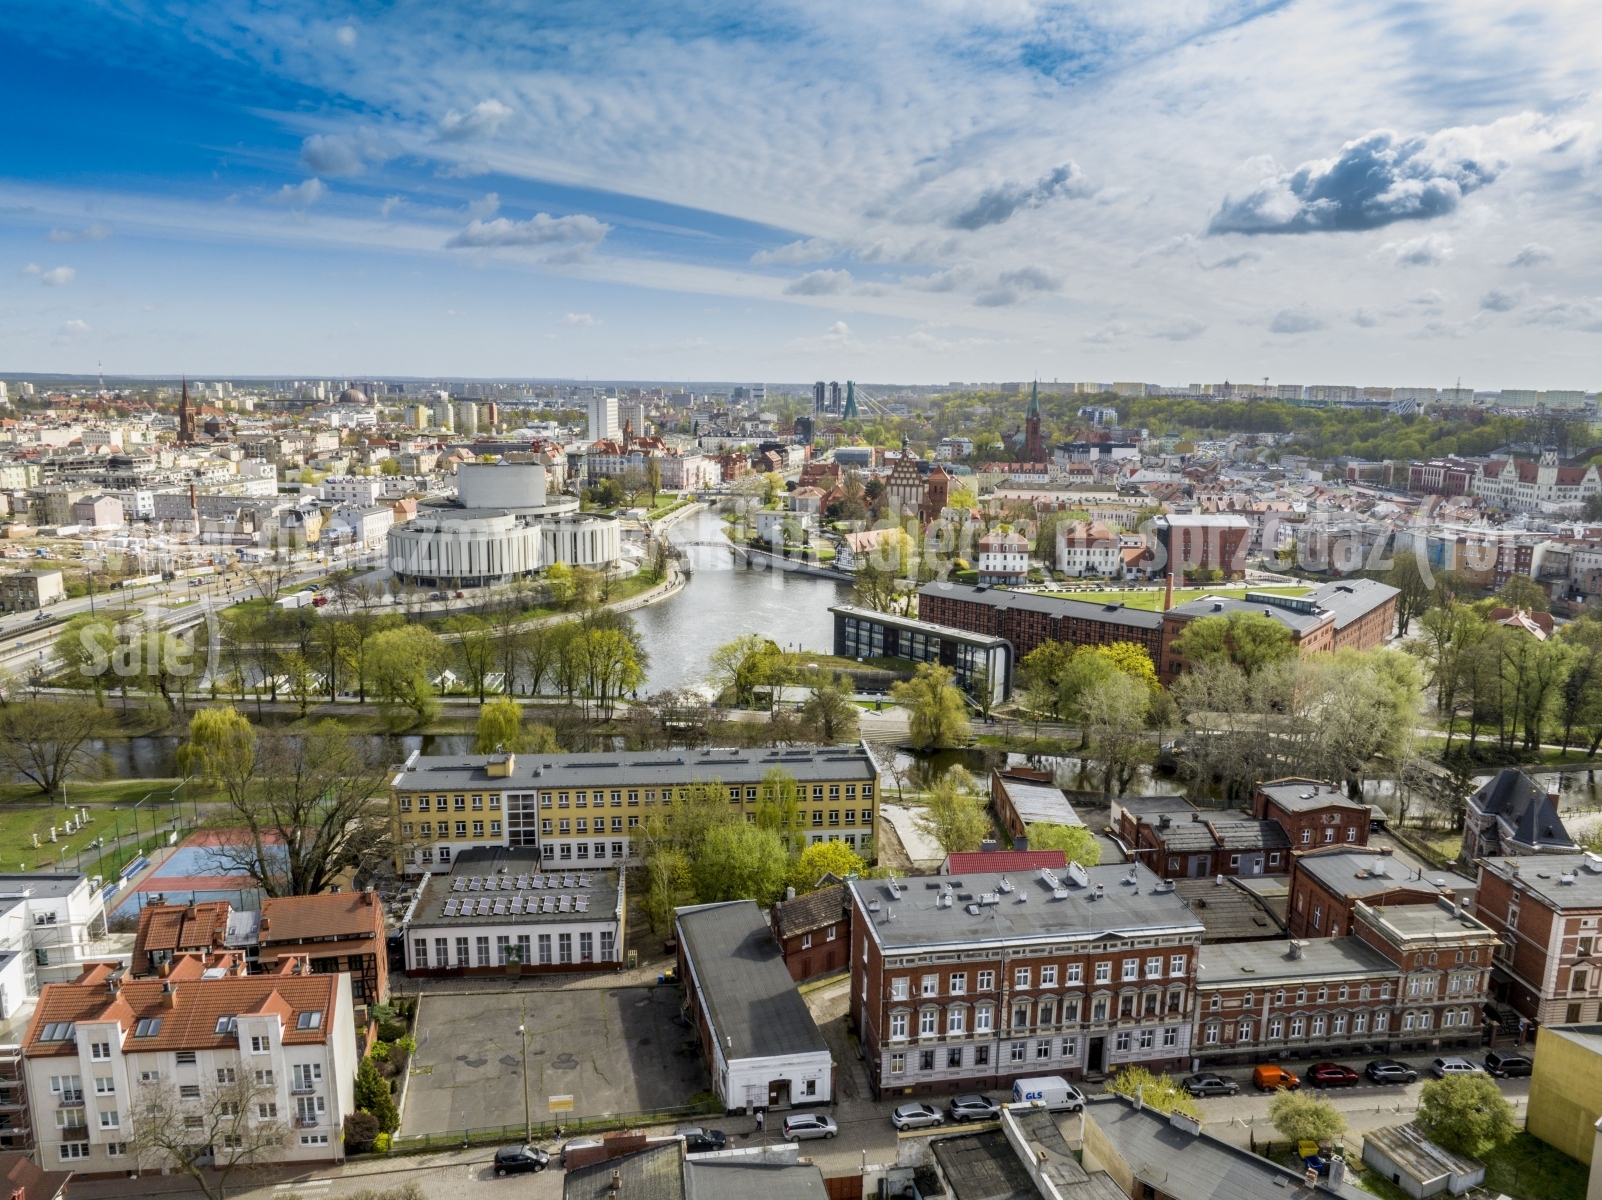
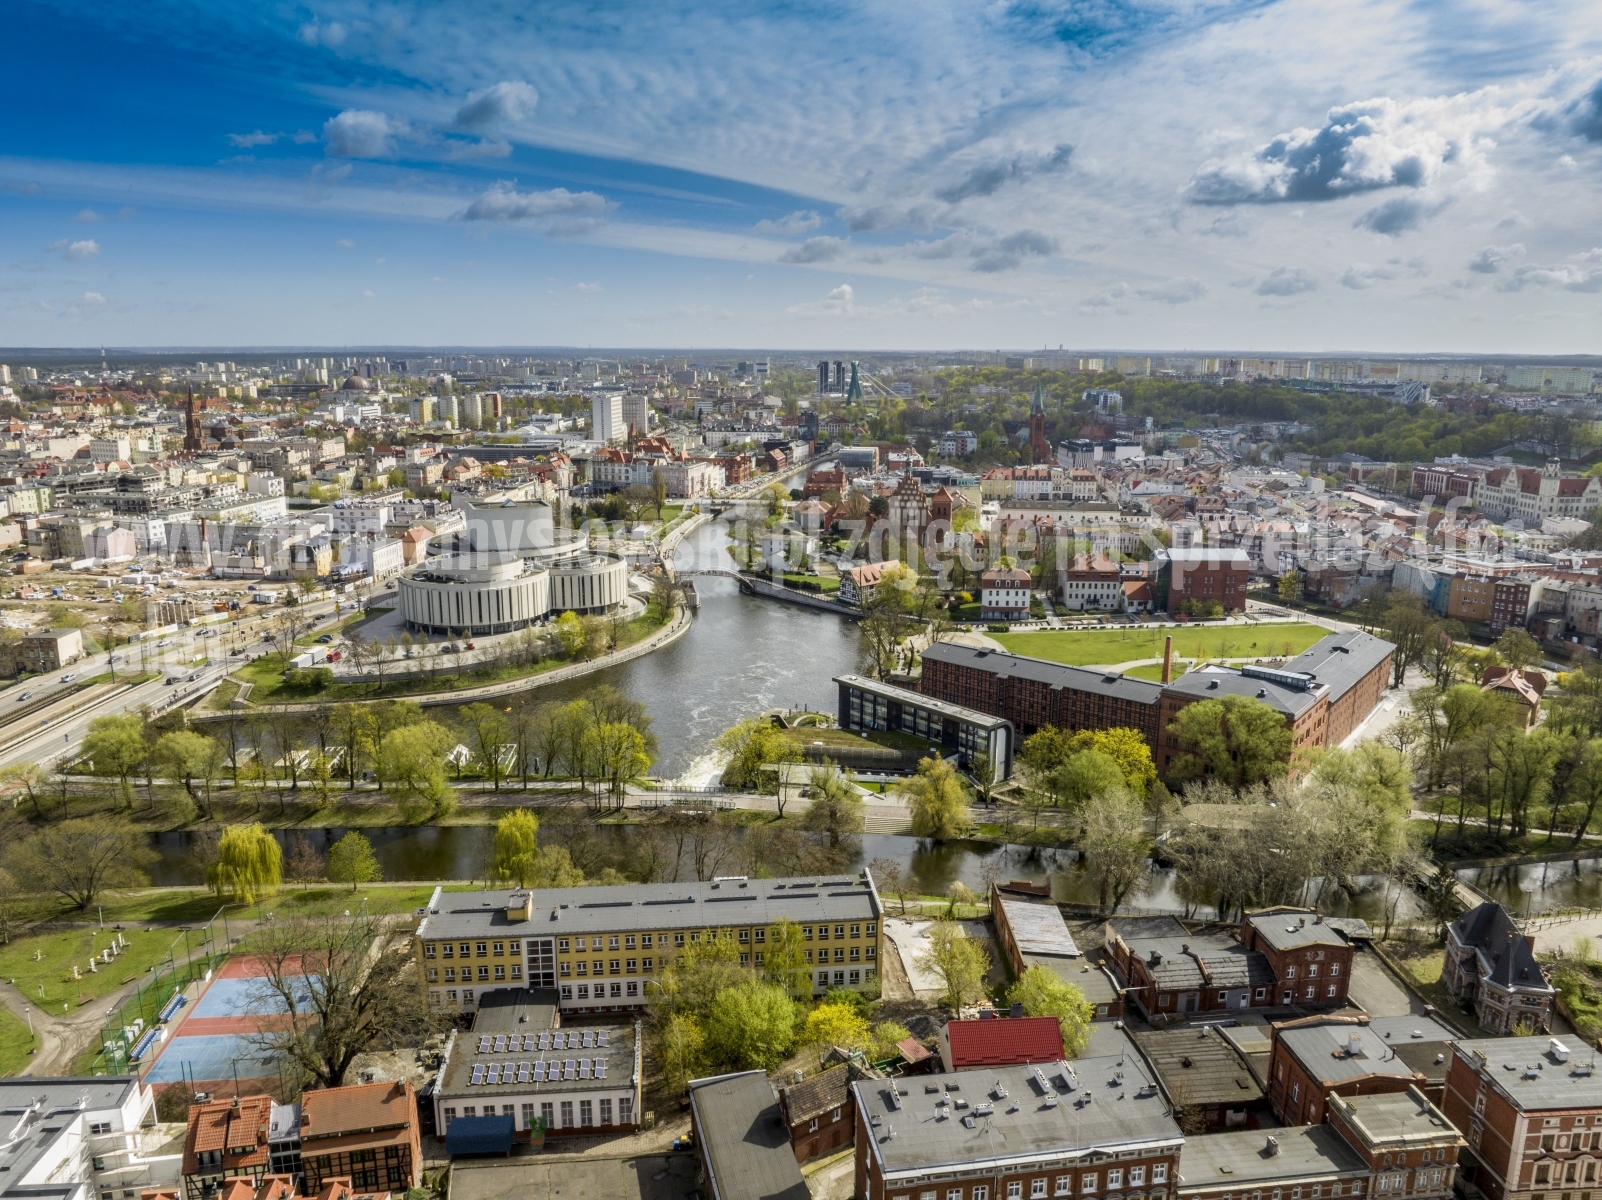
bench: none [415,943,490,988] -> present [445,1115,515,1161]

